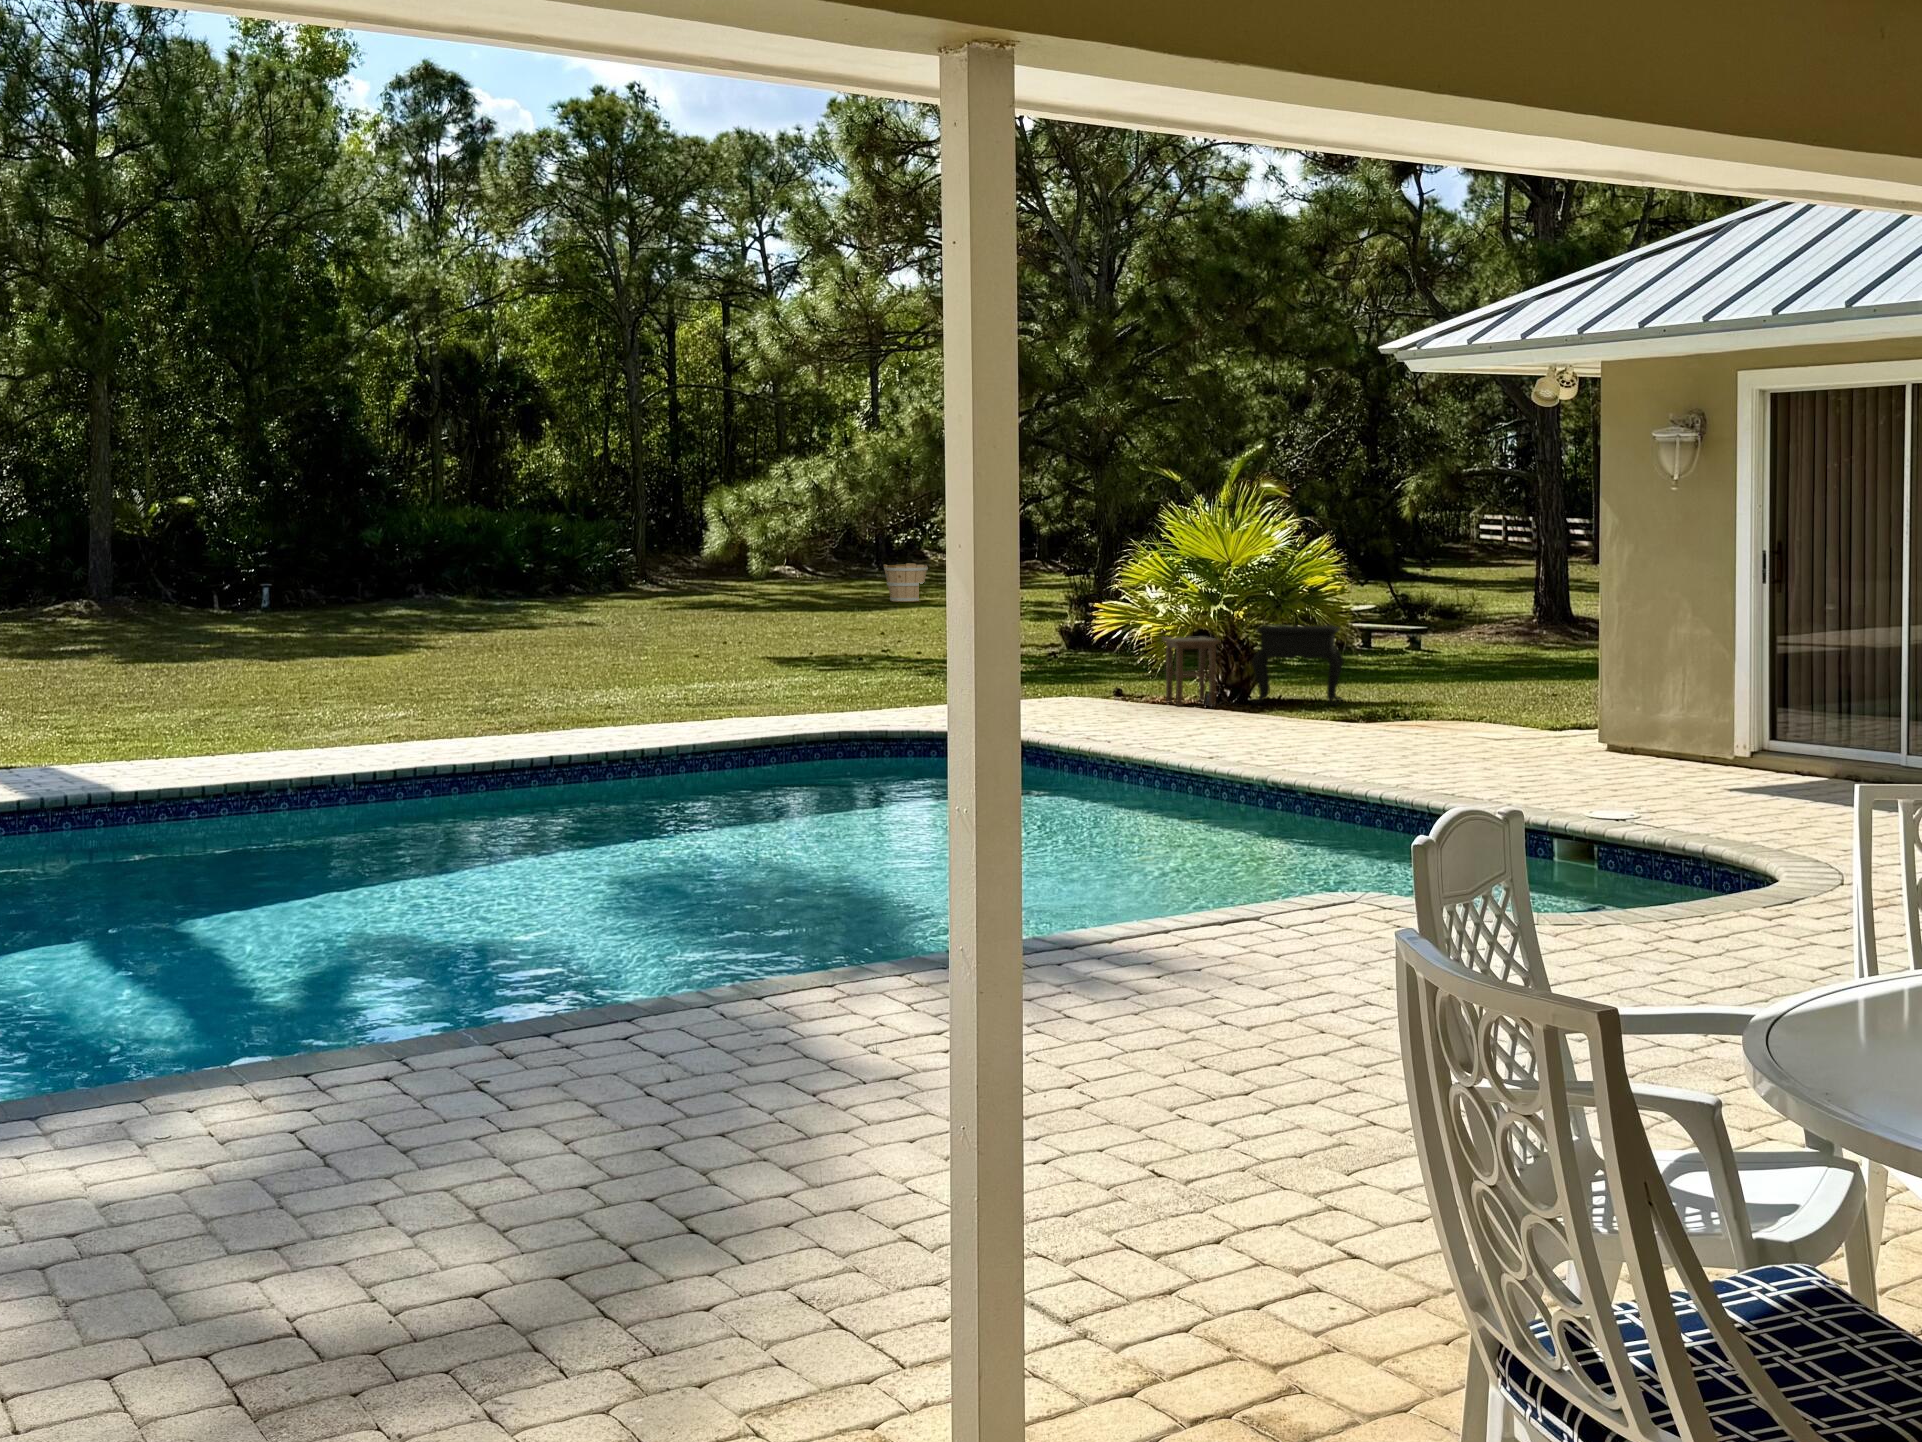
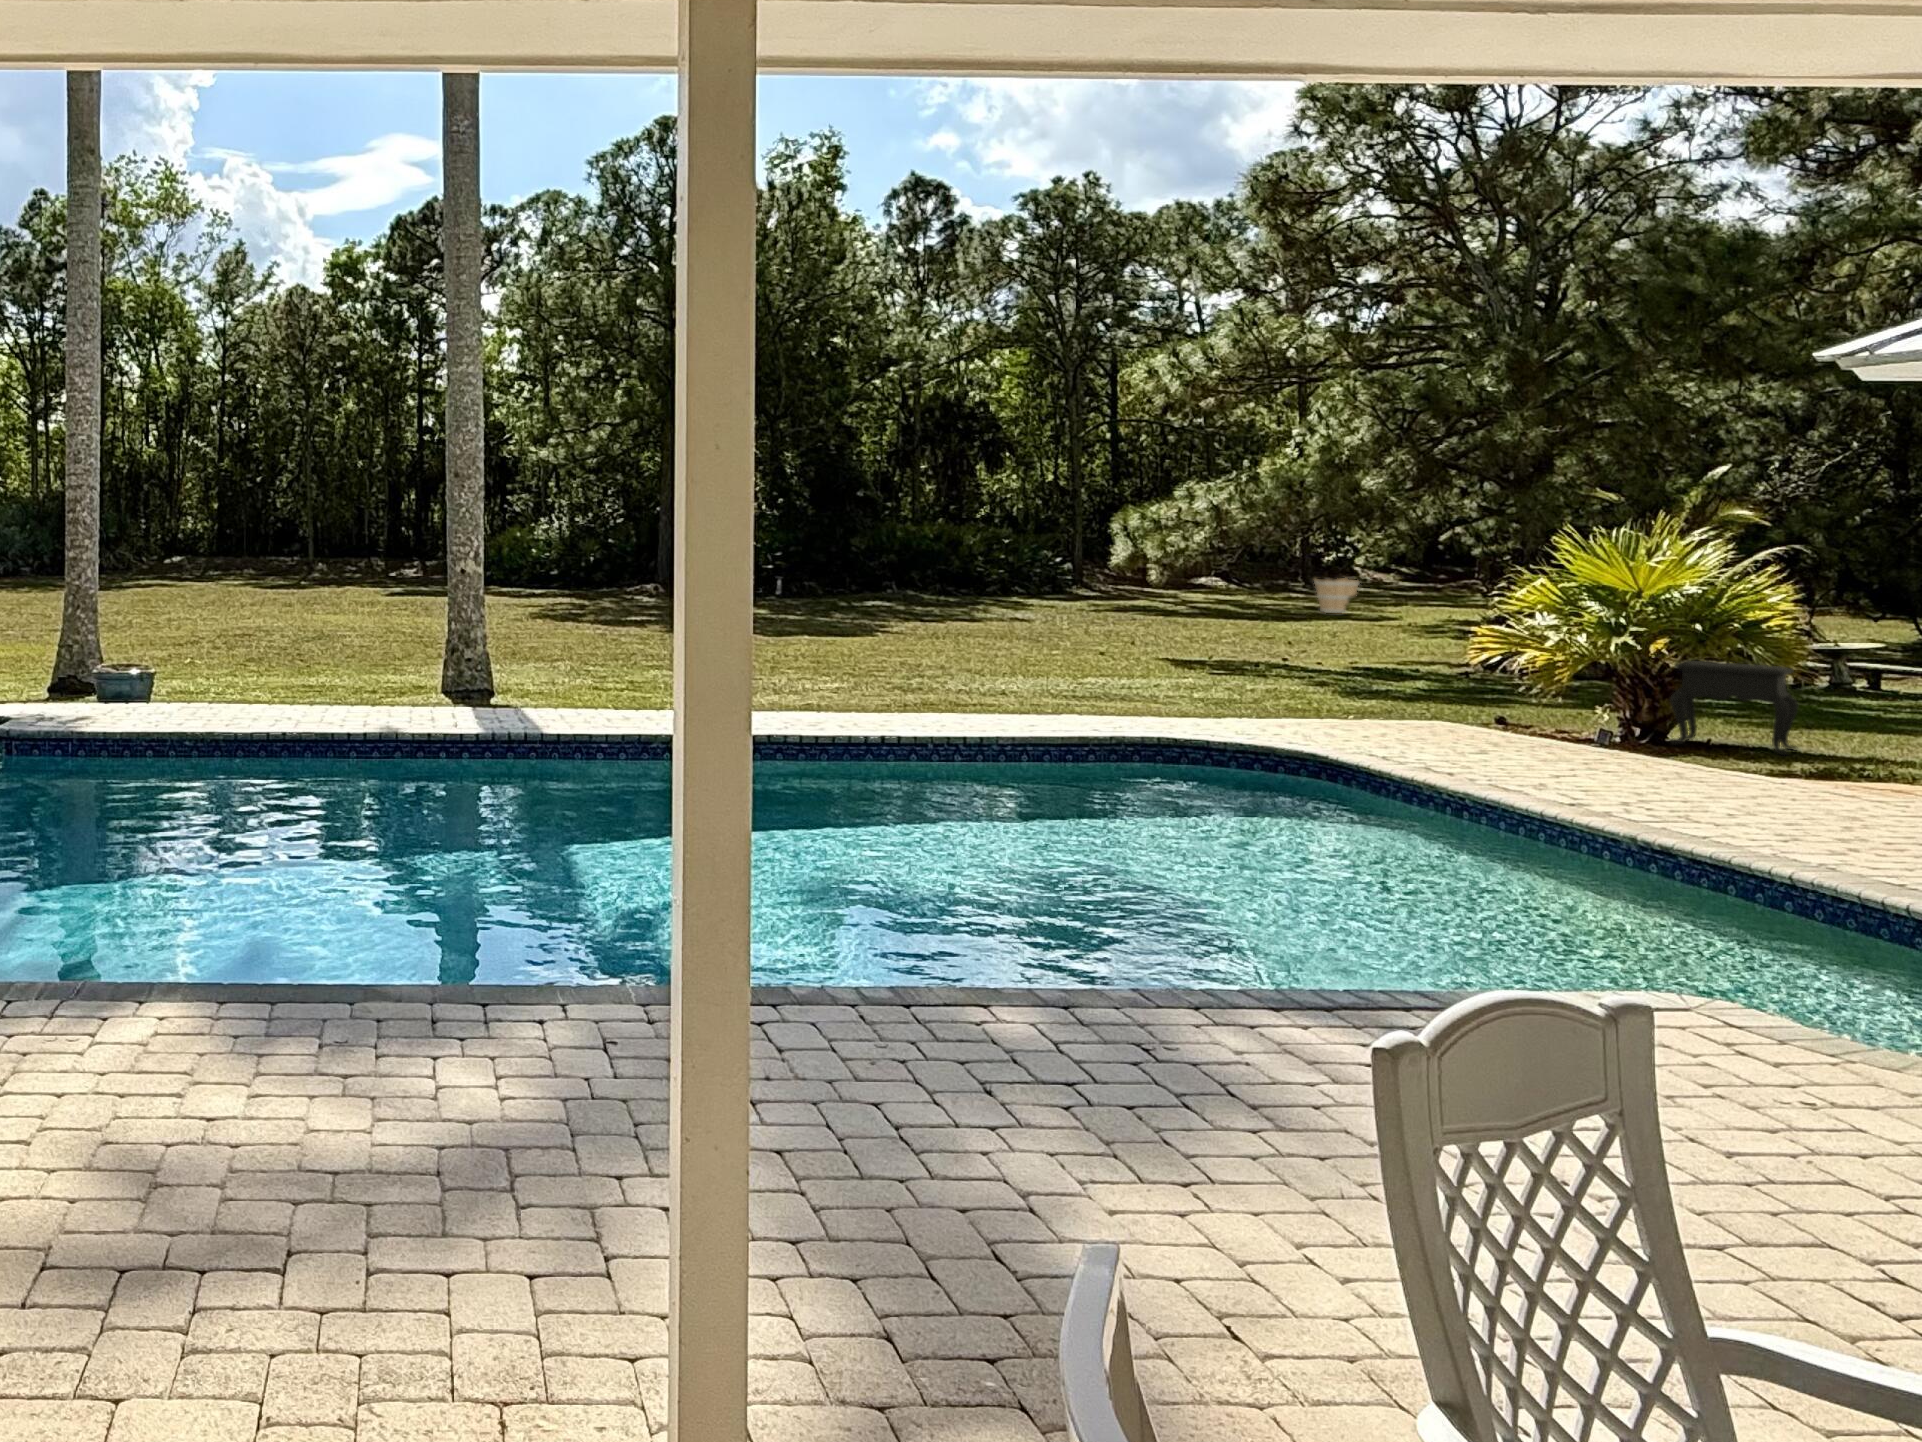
stool: present [1162,636,1220,706] -> none [1557,667,1628,741]

